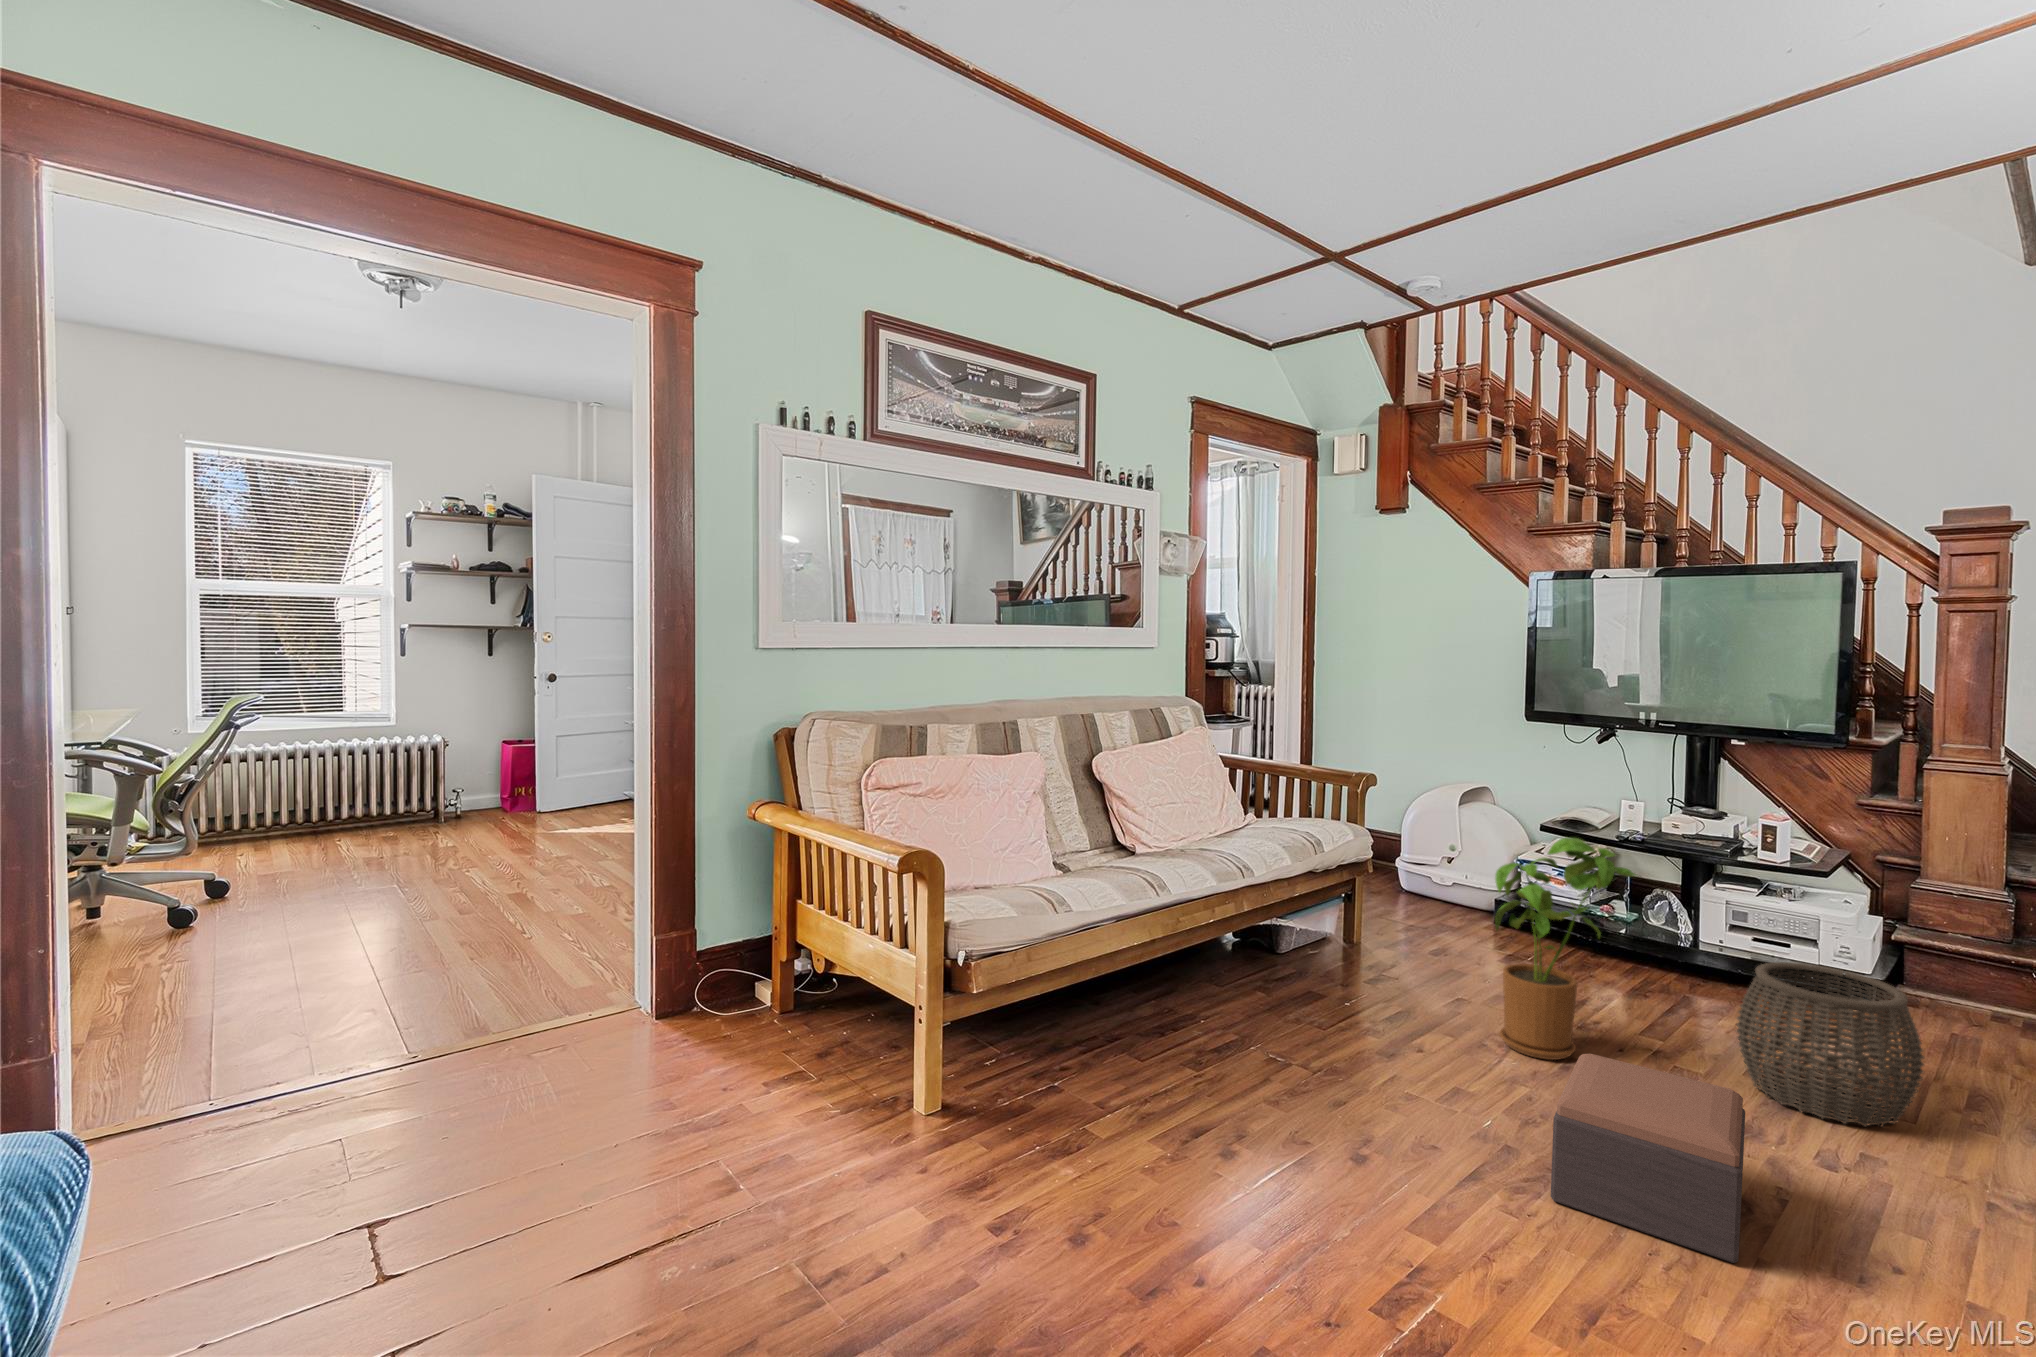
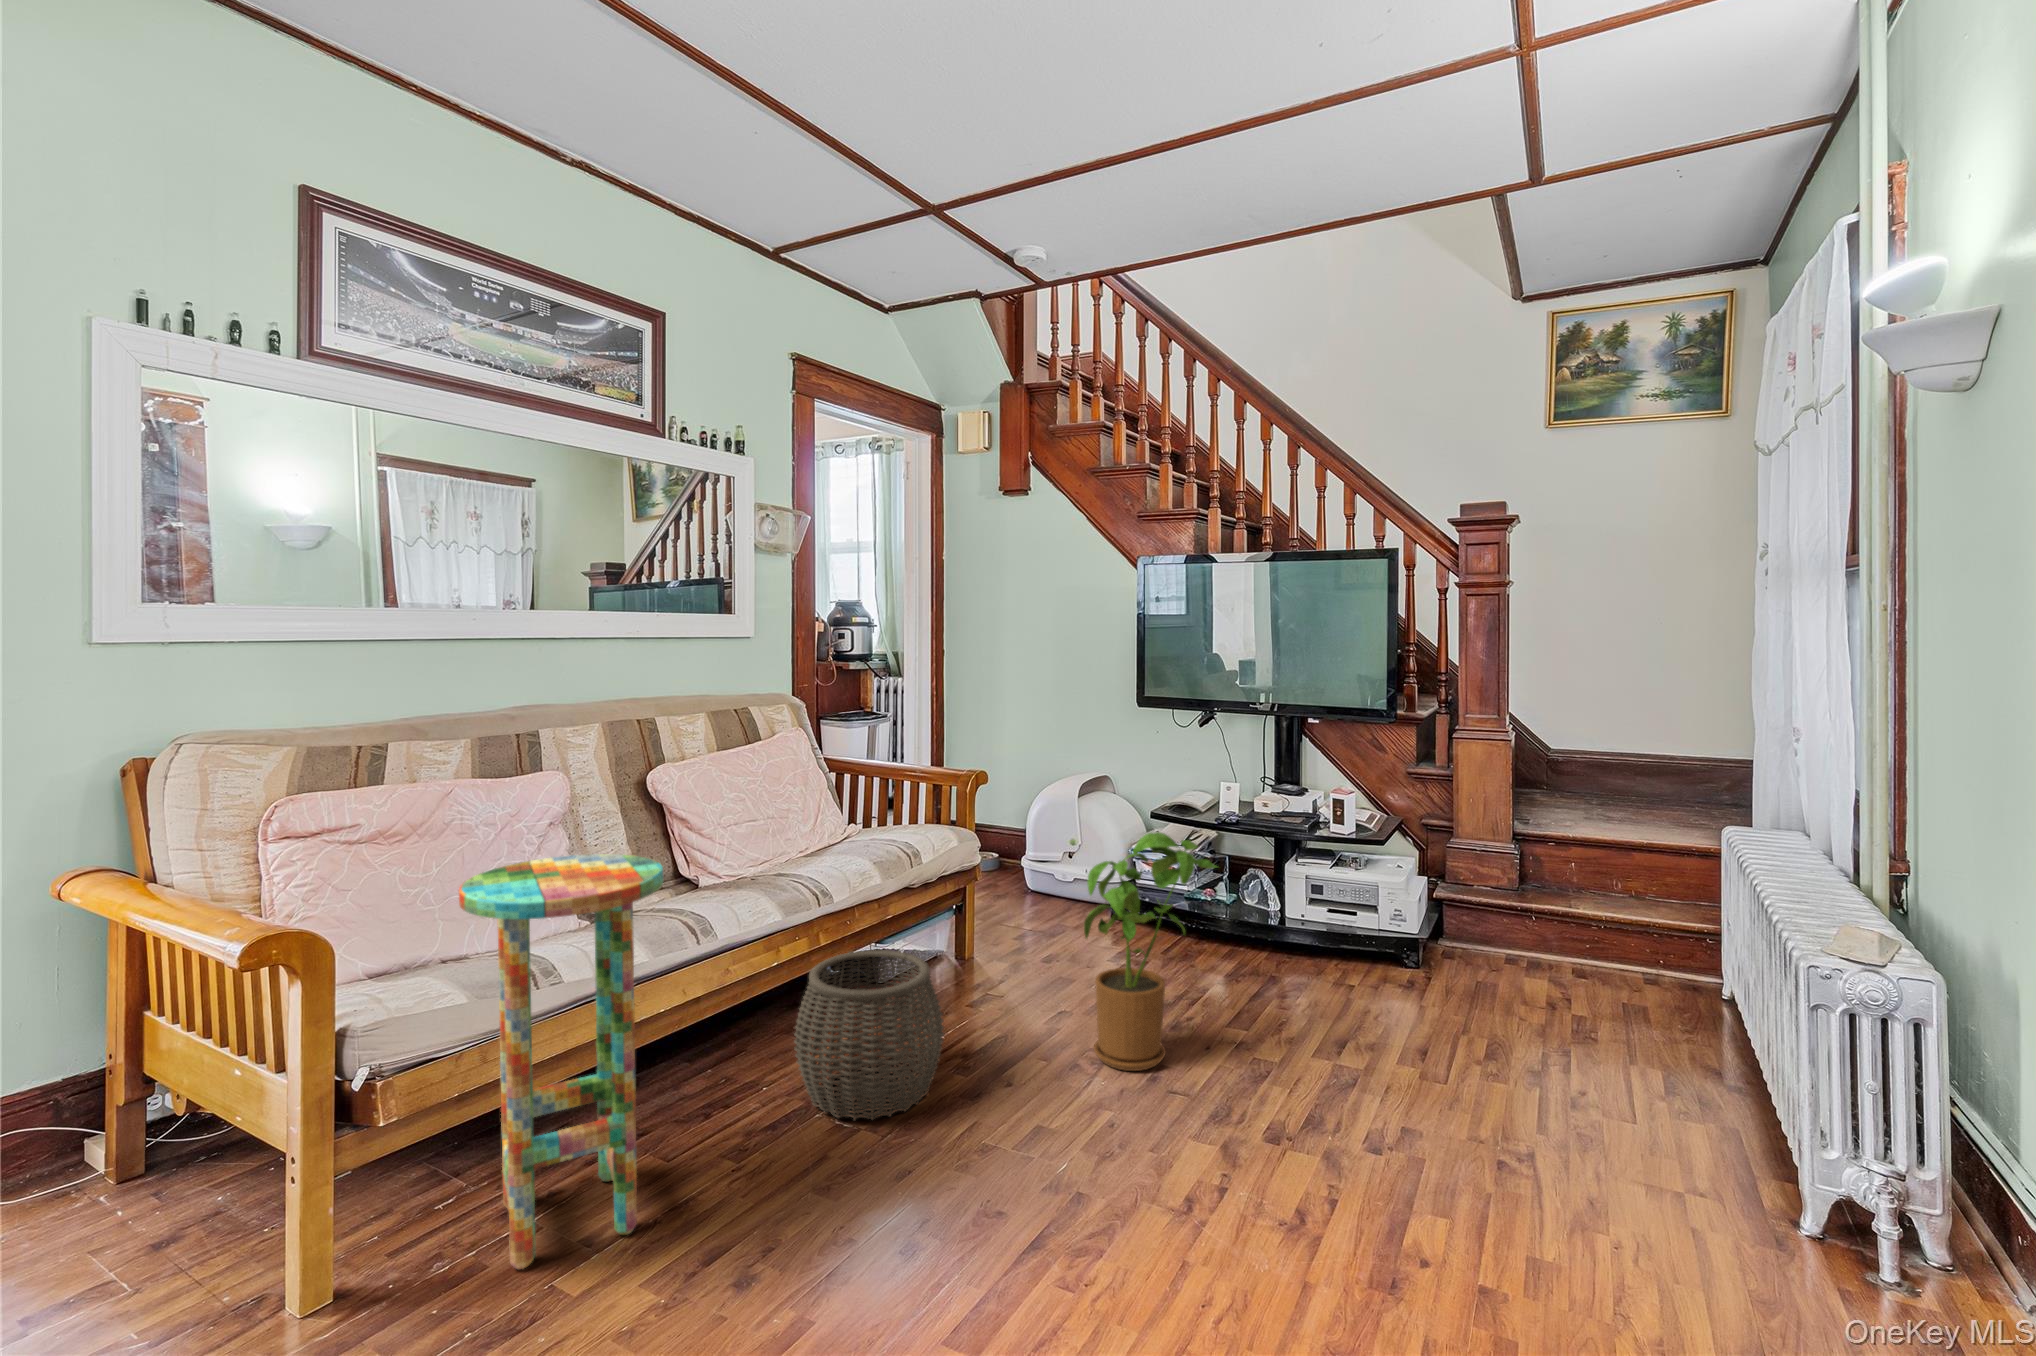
side table: none [1020,815,1156,1112] -> present [459,854,663,1269]
woven basket: present [1736,962,1924,1127] -> present [794,950,944,1120]
footstool: present [1551,1054,1745,1263] -> none [1114,1078,1304,1310]

